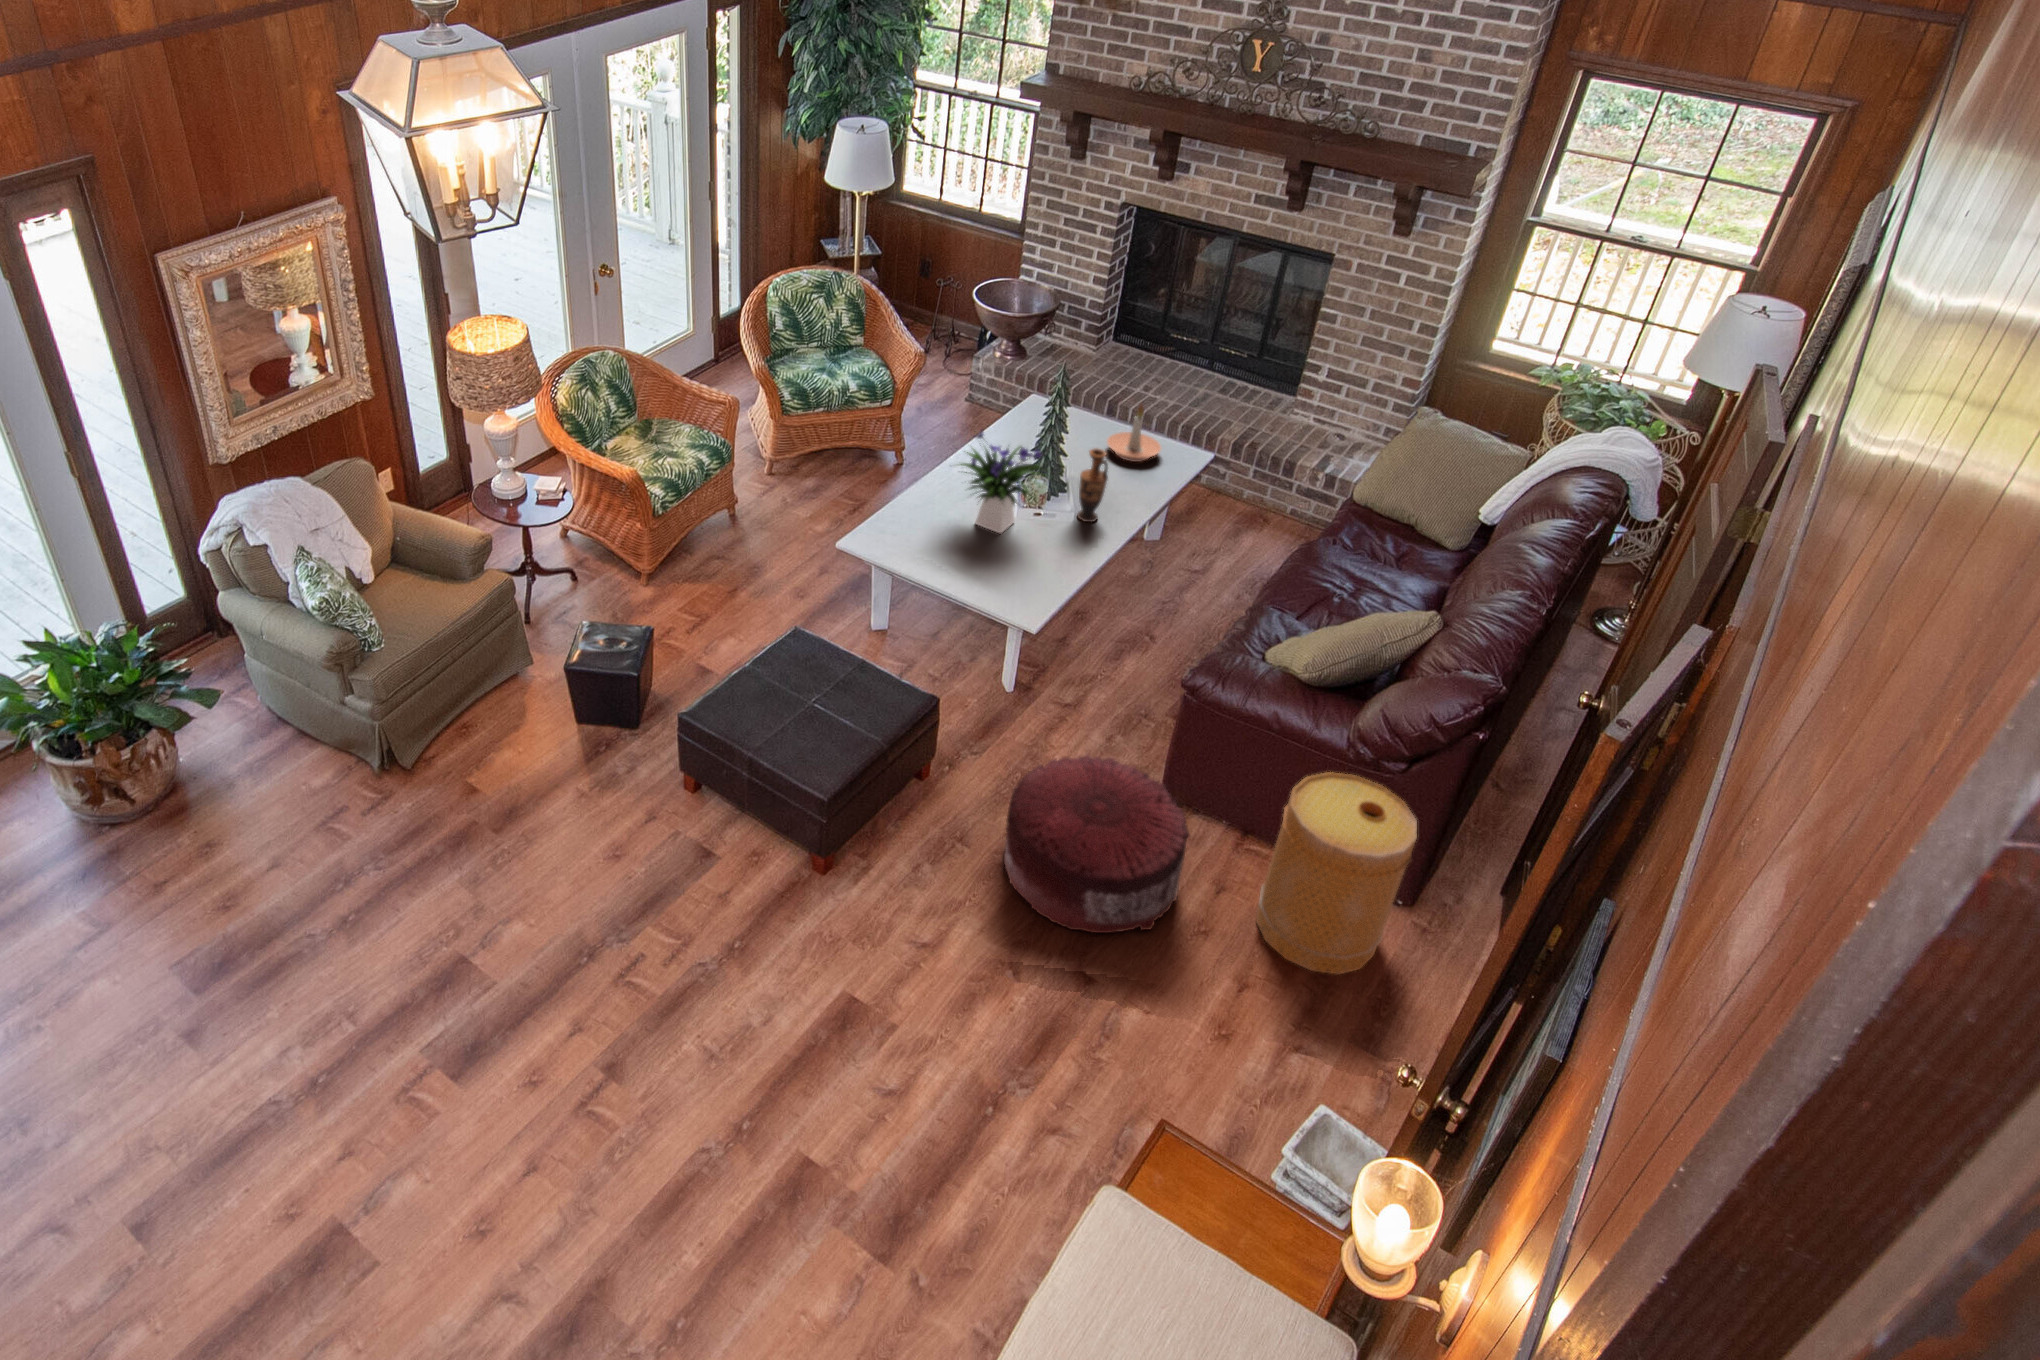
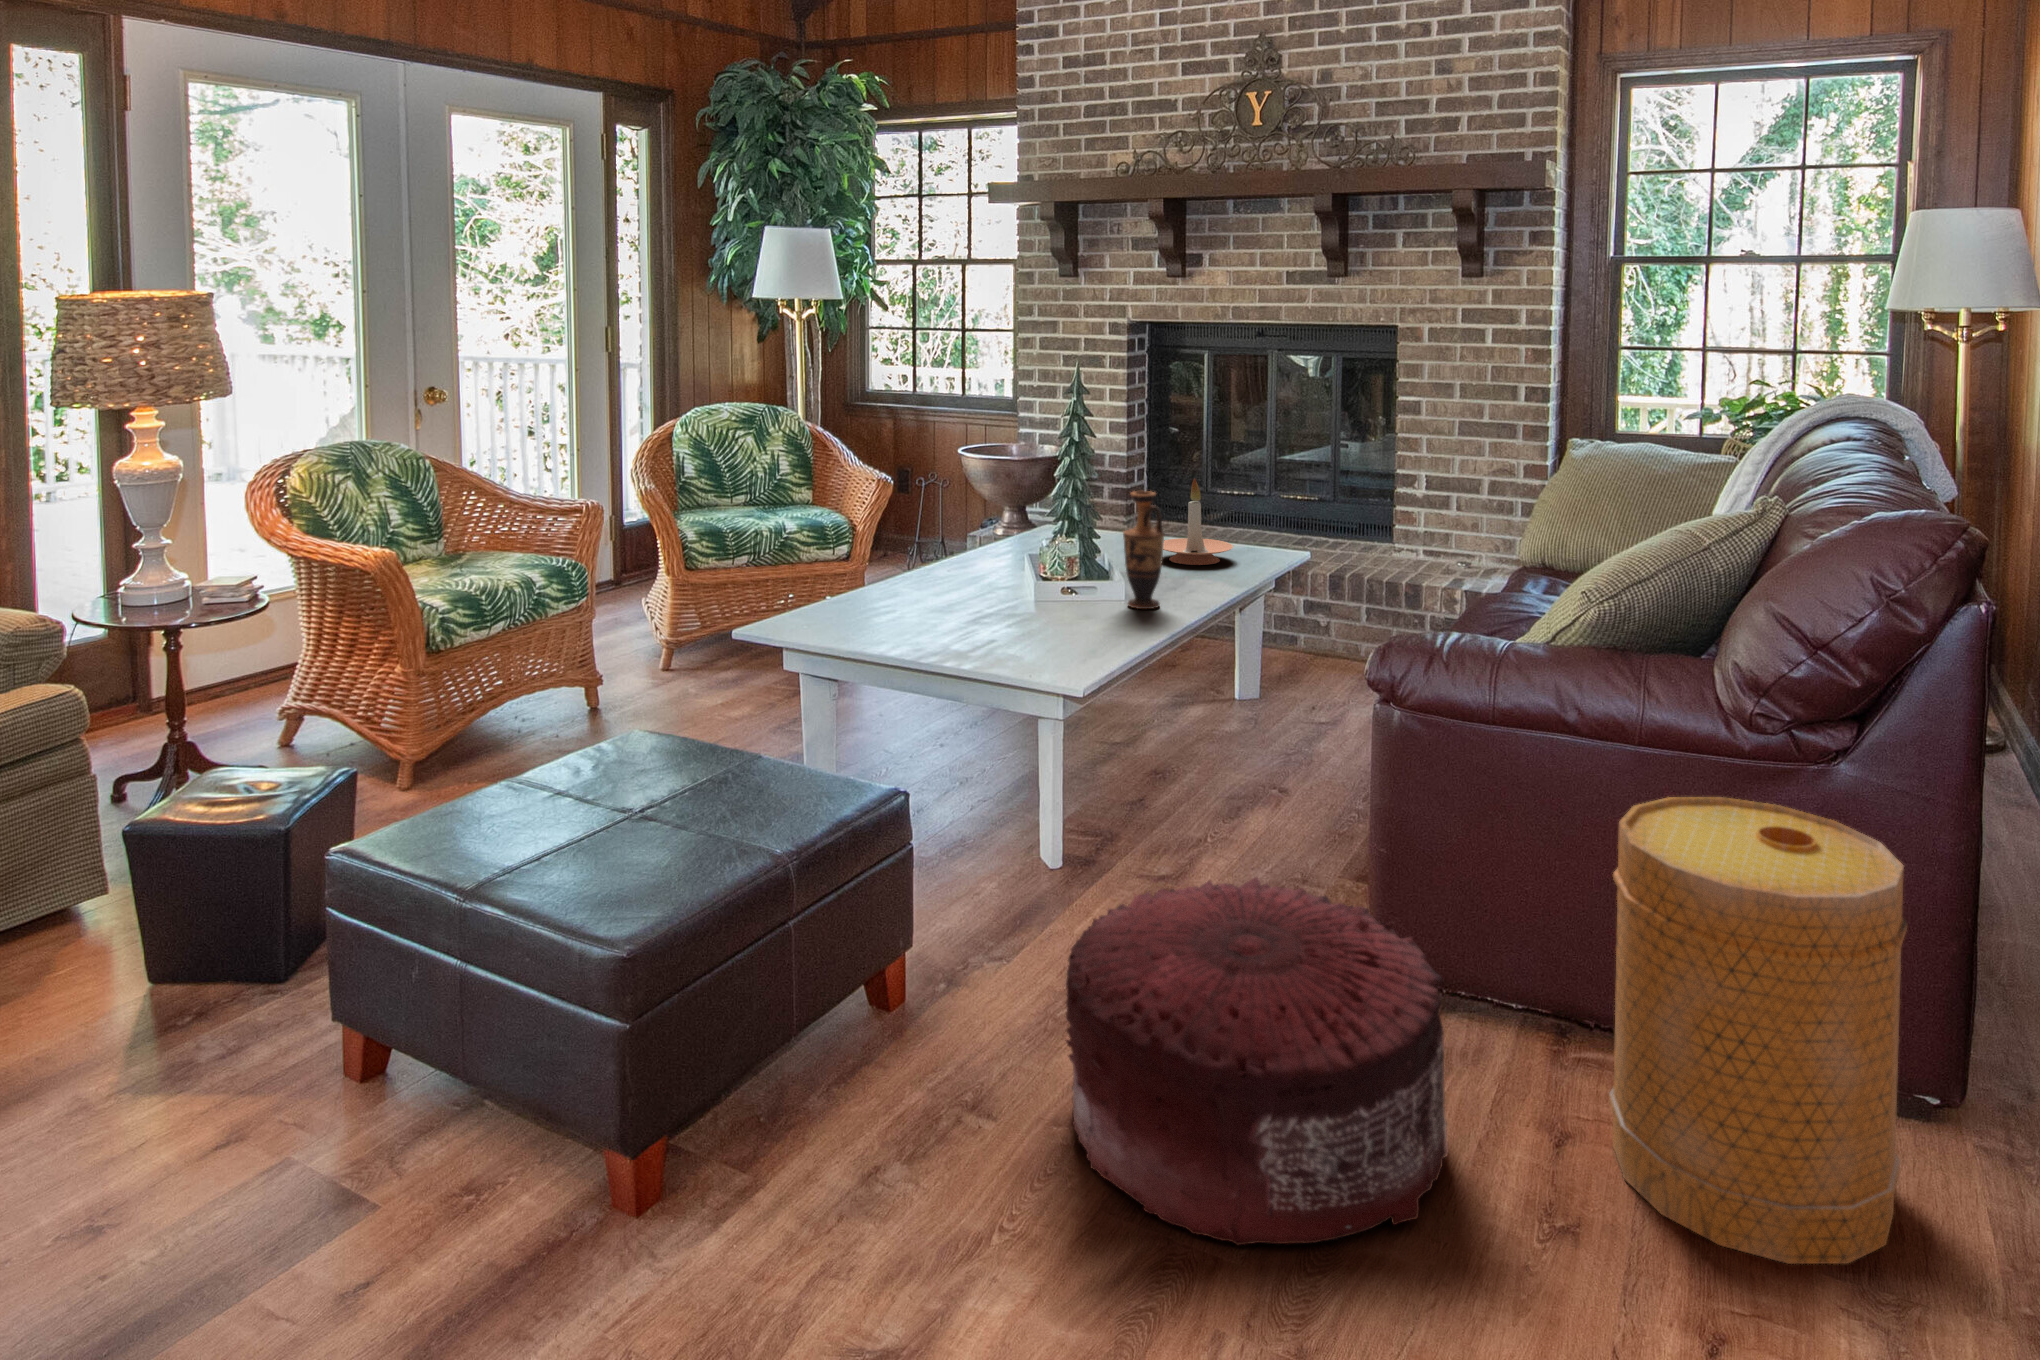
flower arrangement: present [960,431,1042,533] -> none [920,459,1073,625]

